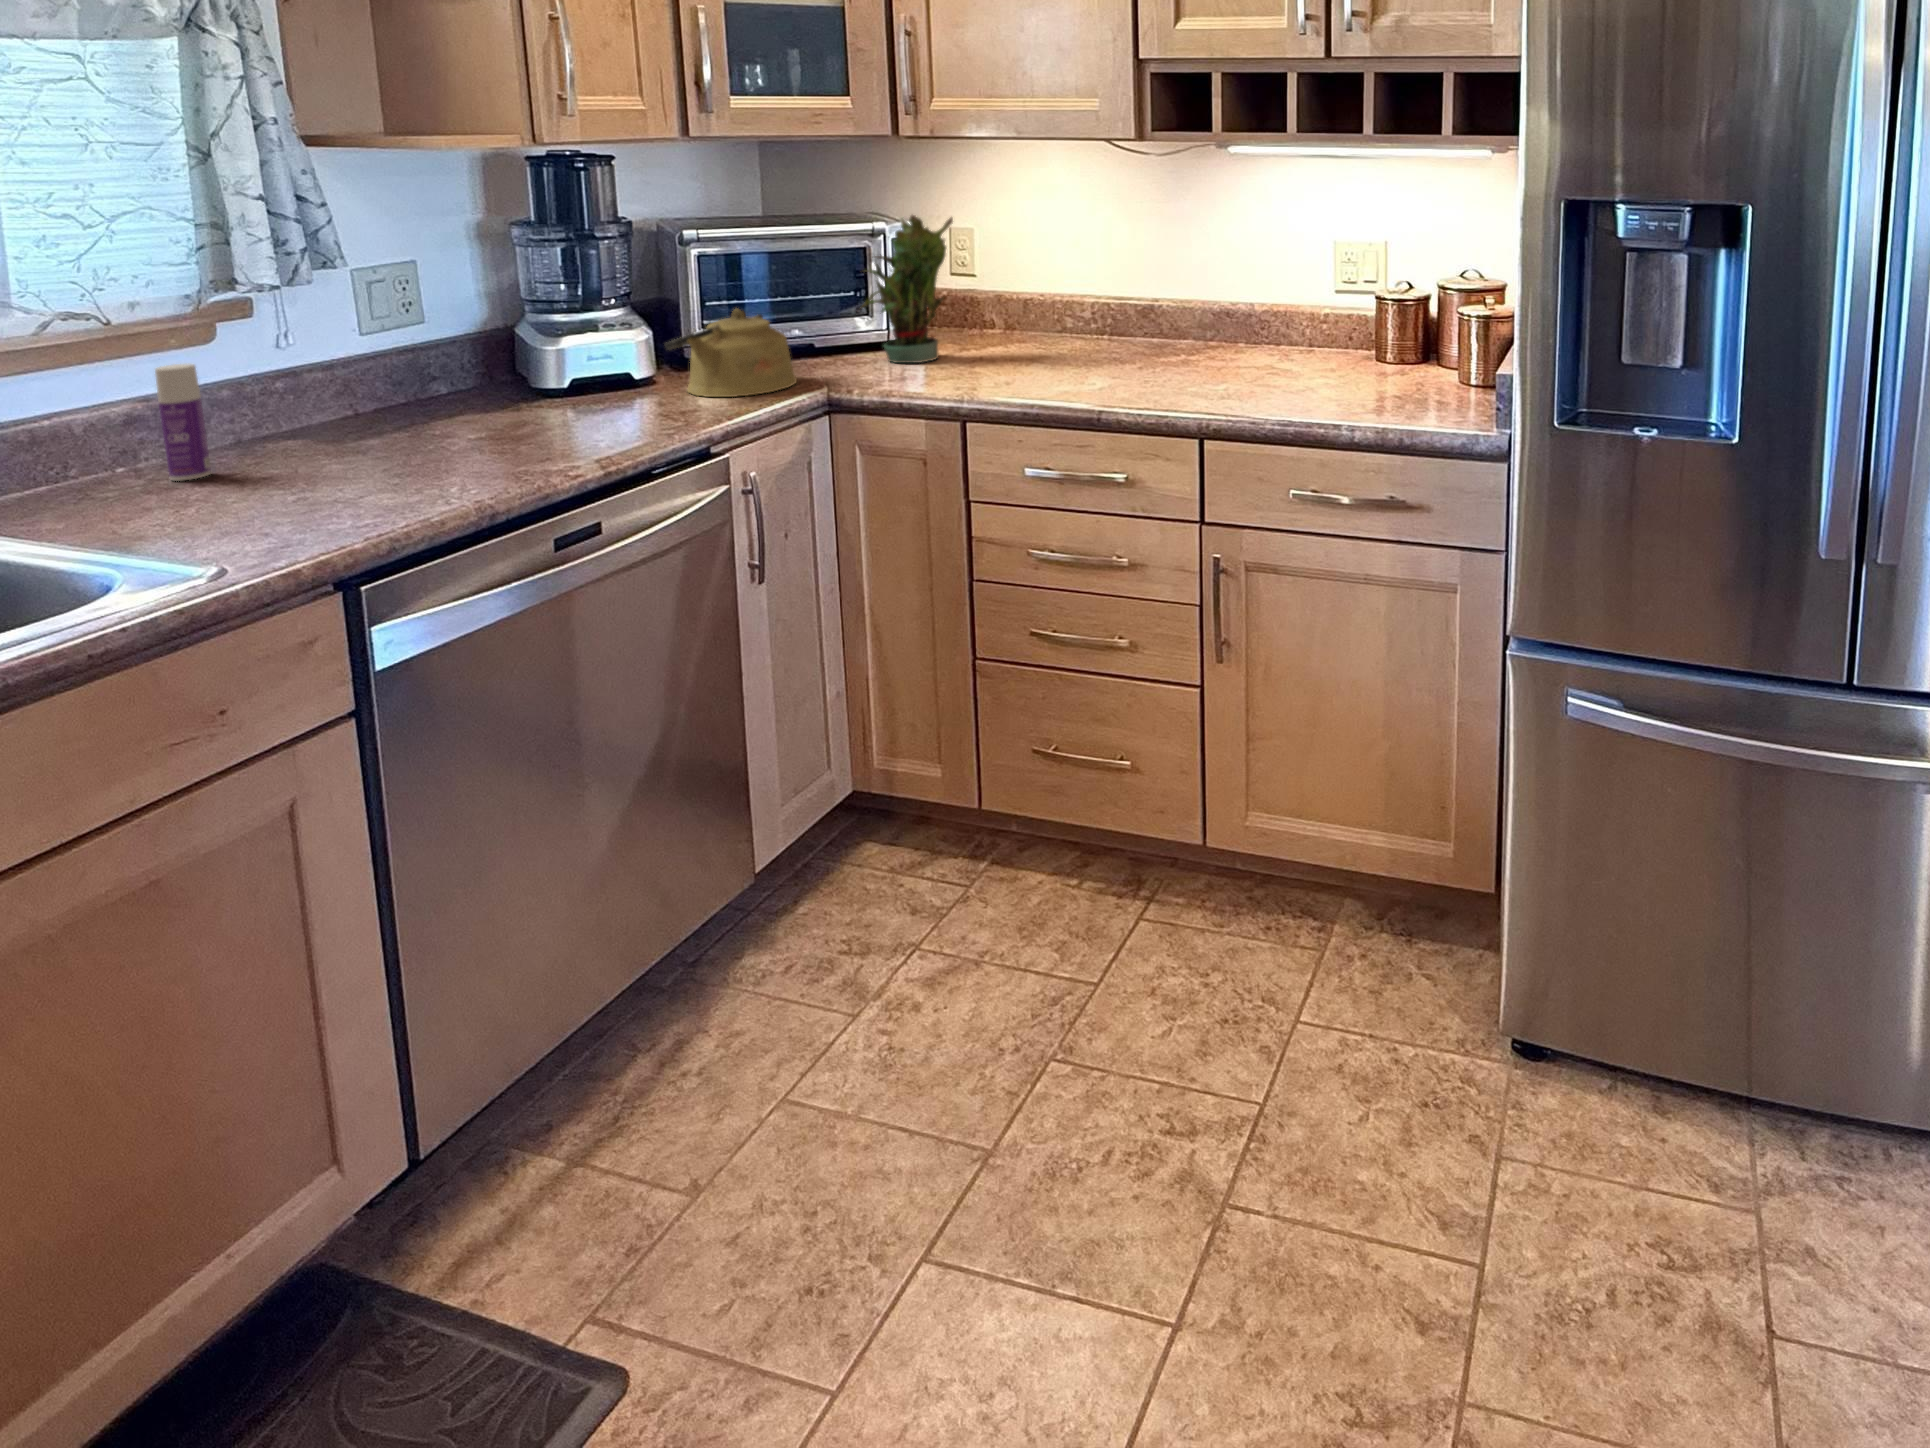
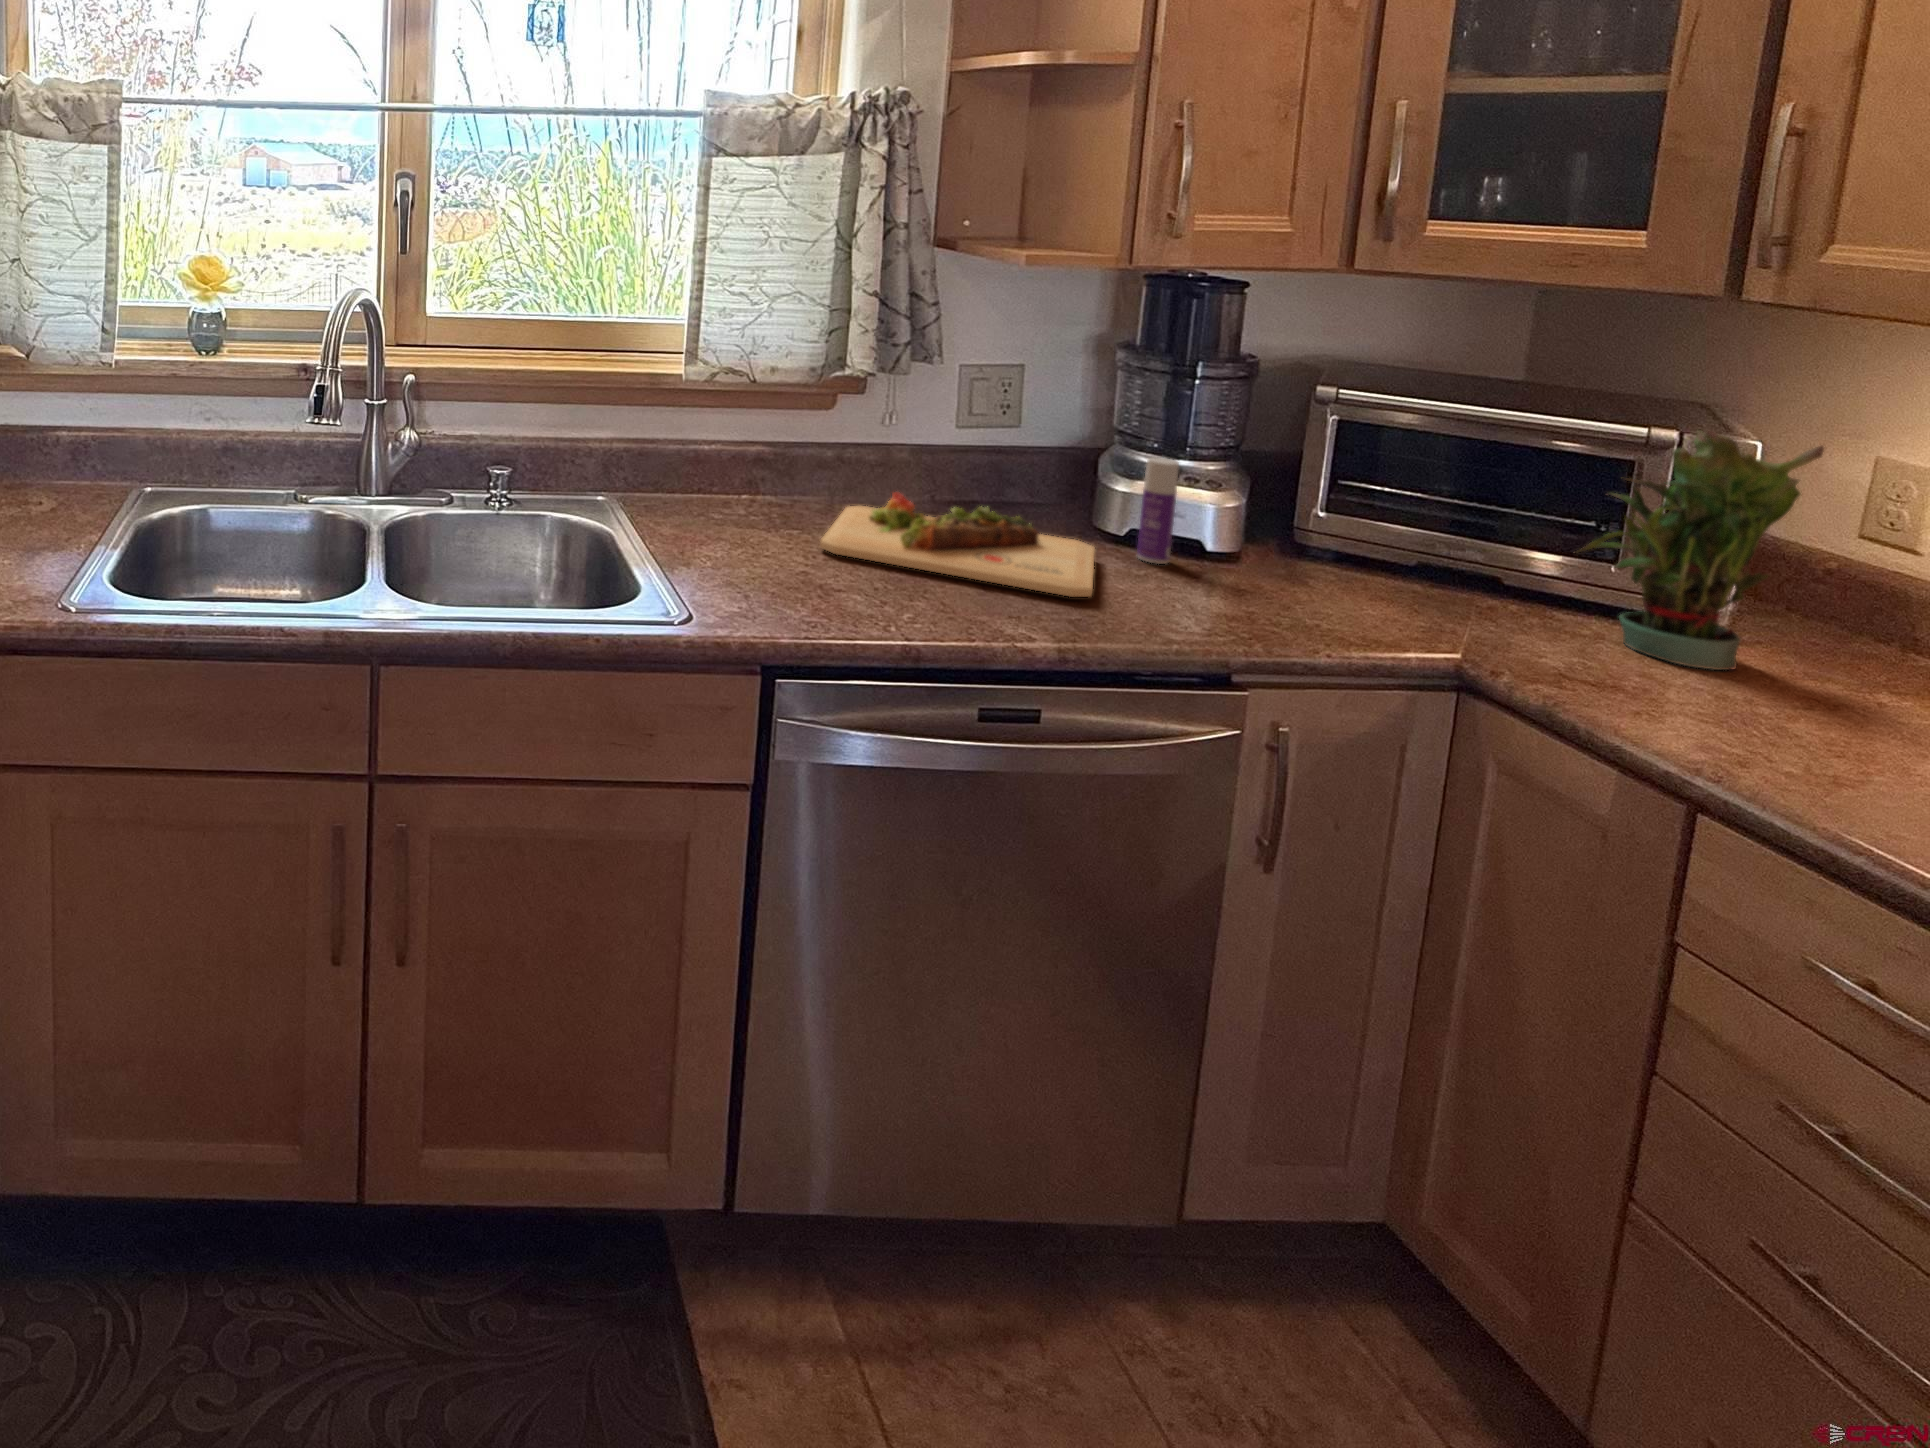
kettle: present [665,309,797,397] -> none [1243,501,1429,628]
bottle: present [155,363,211,481] -> present [1137,457,1179,564]
cutting board: none [276,387,589,478] -> present [820,492,1095,597]

